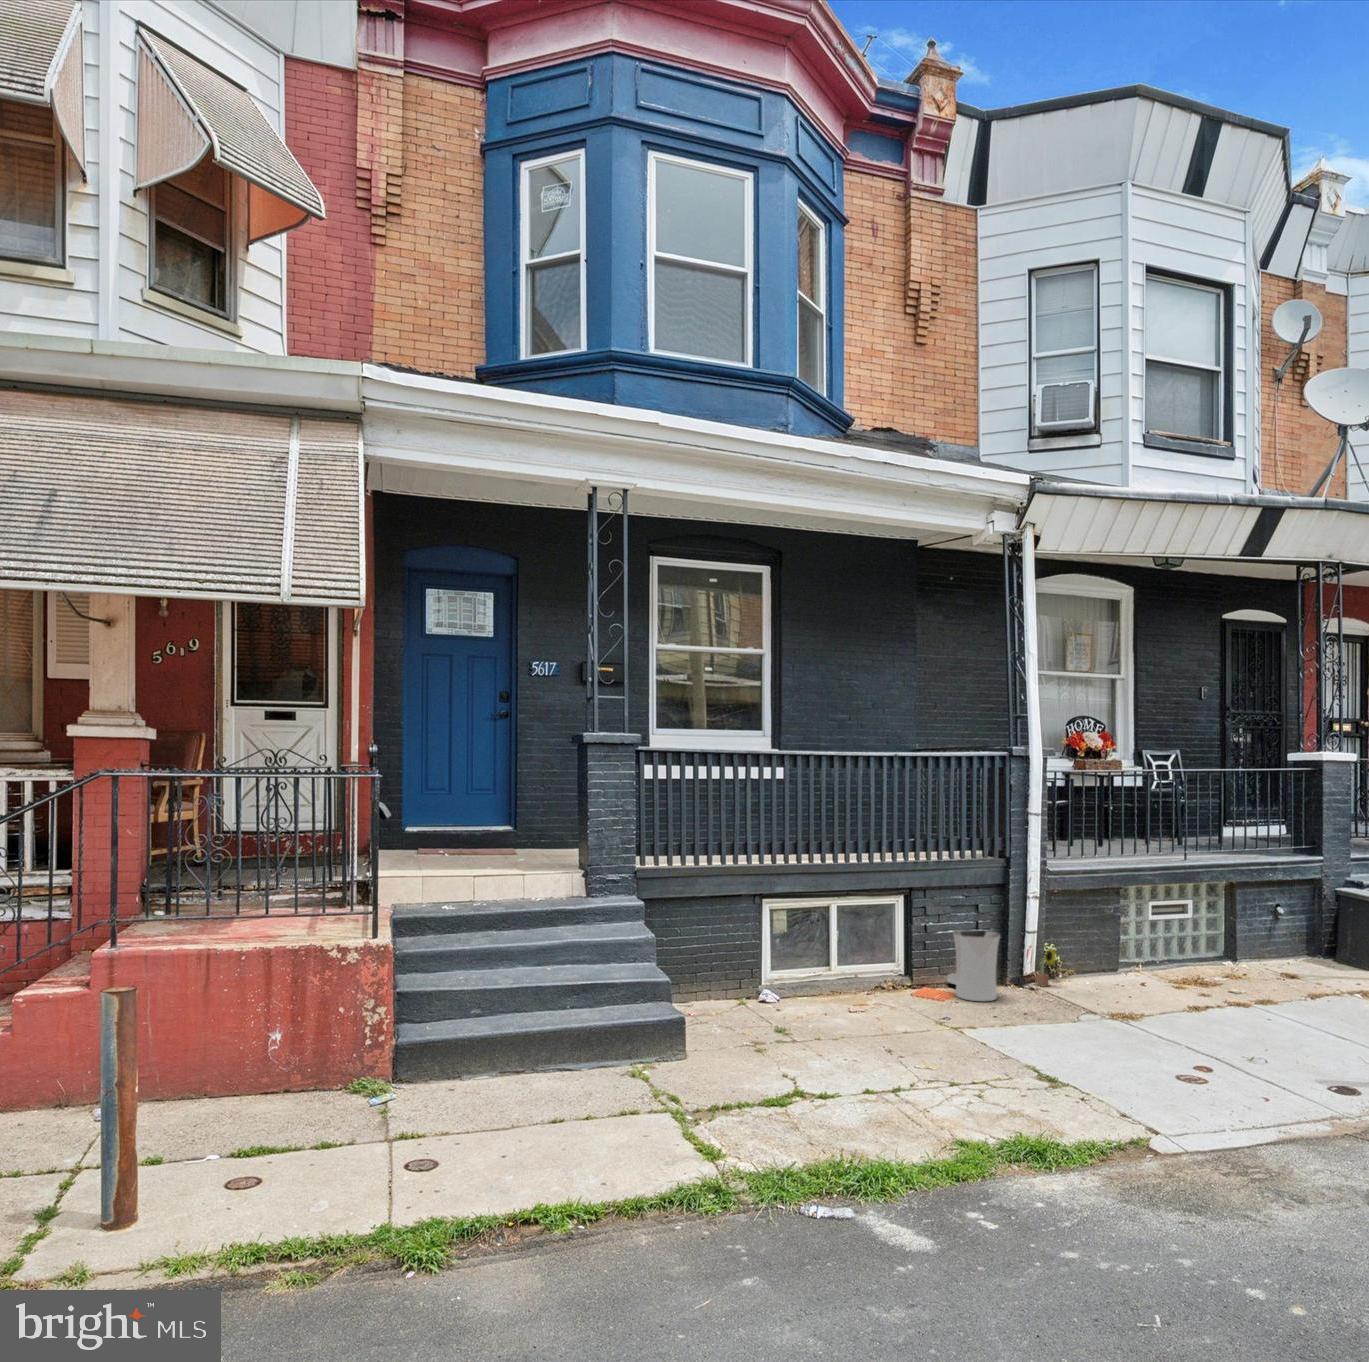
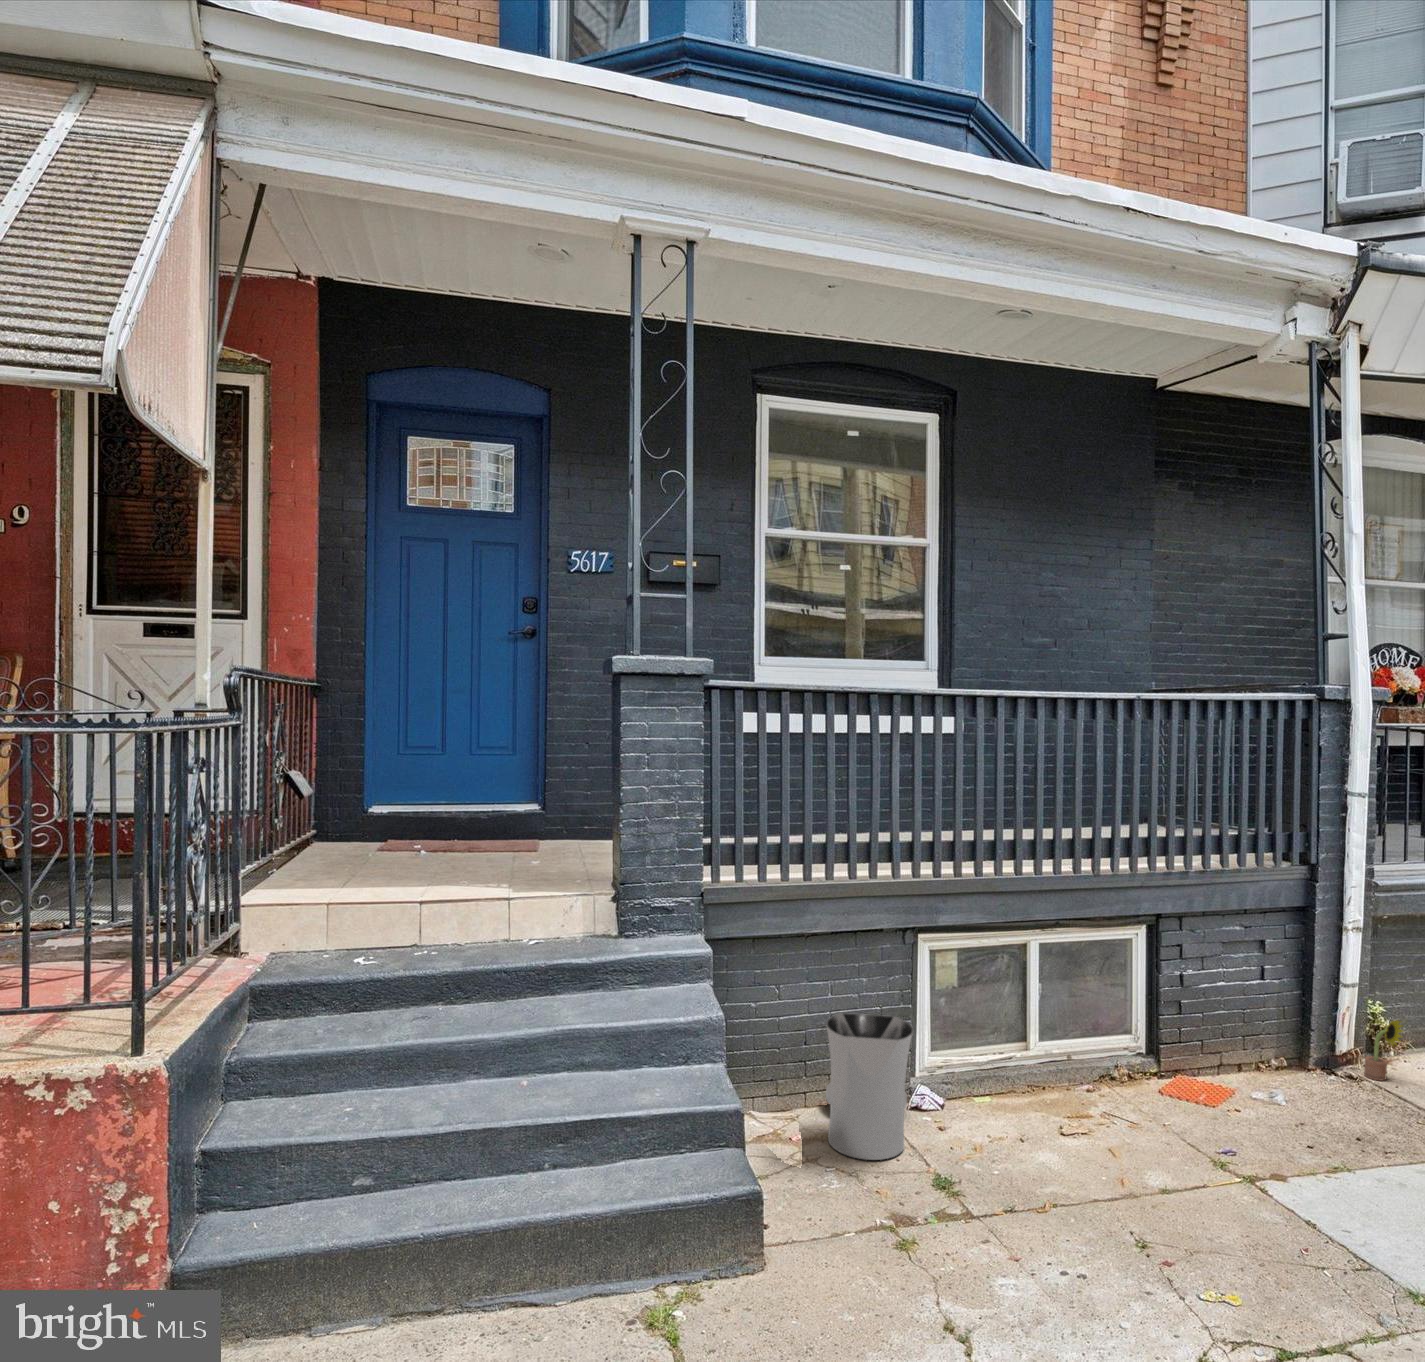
trash can: present [947,930,1000,1001] -> present [826,1013,913,1160]

